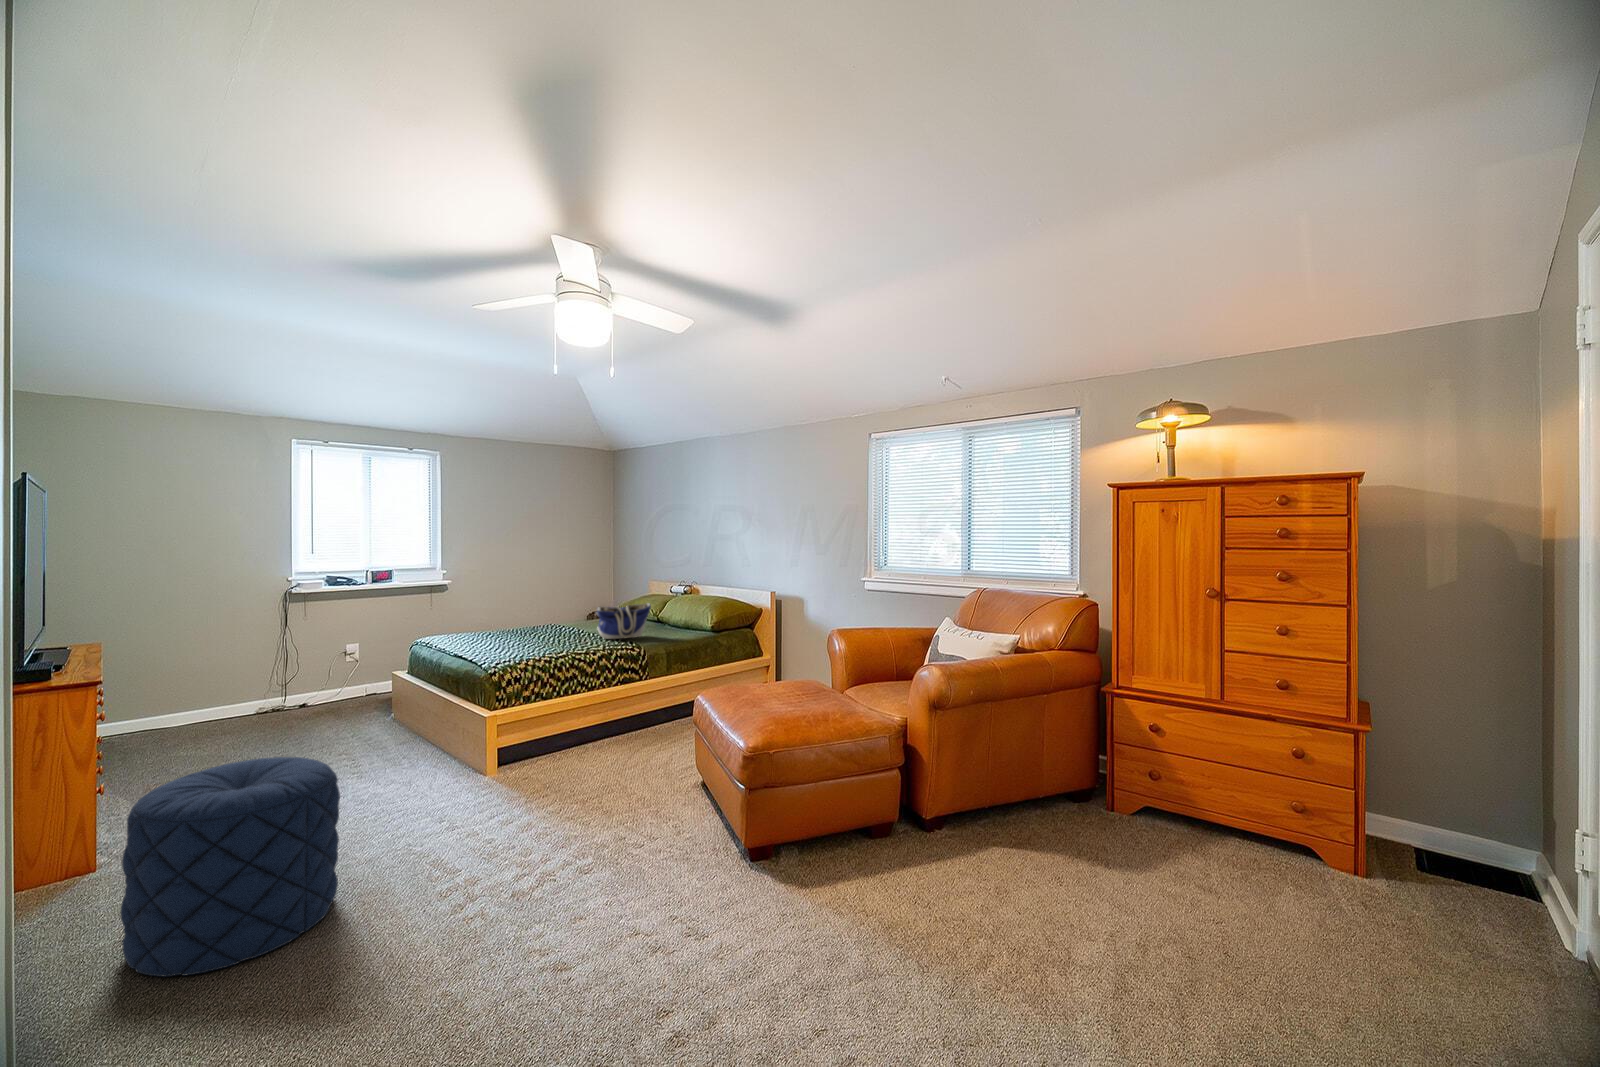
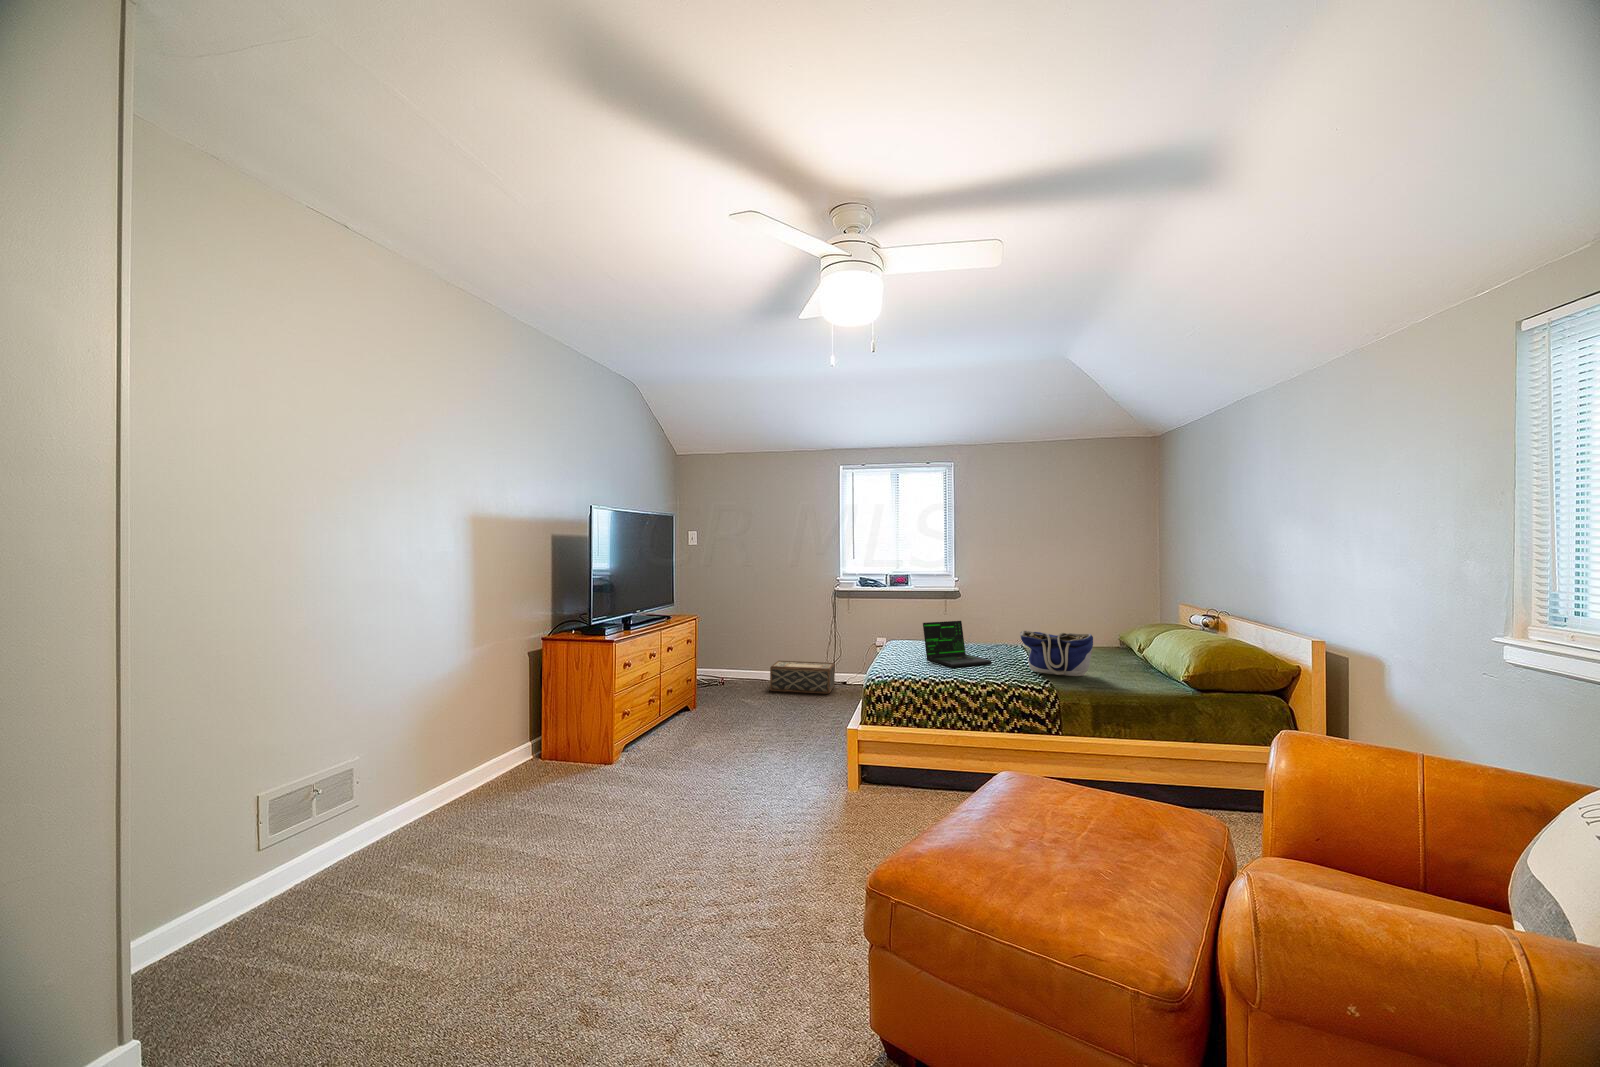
laptop: none [500,606,565,646] -> present [923,621,992,667]
woven basket: none [188,684,298,737] -> present [770,661,835,694]
pouf: present [120,757,340,977] -> none [506,714,633,863]

